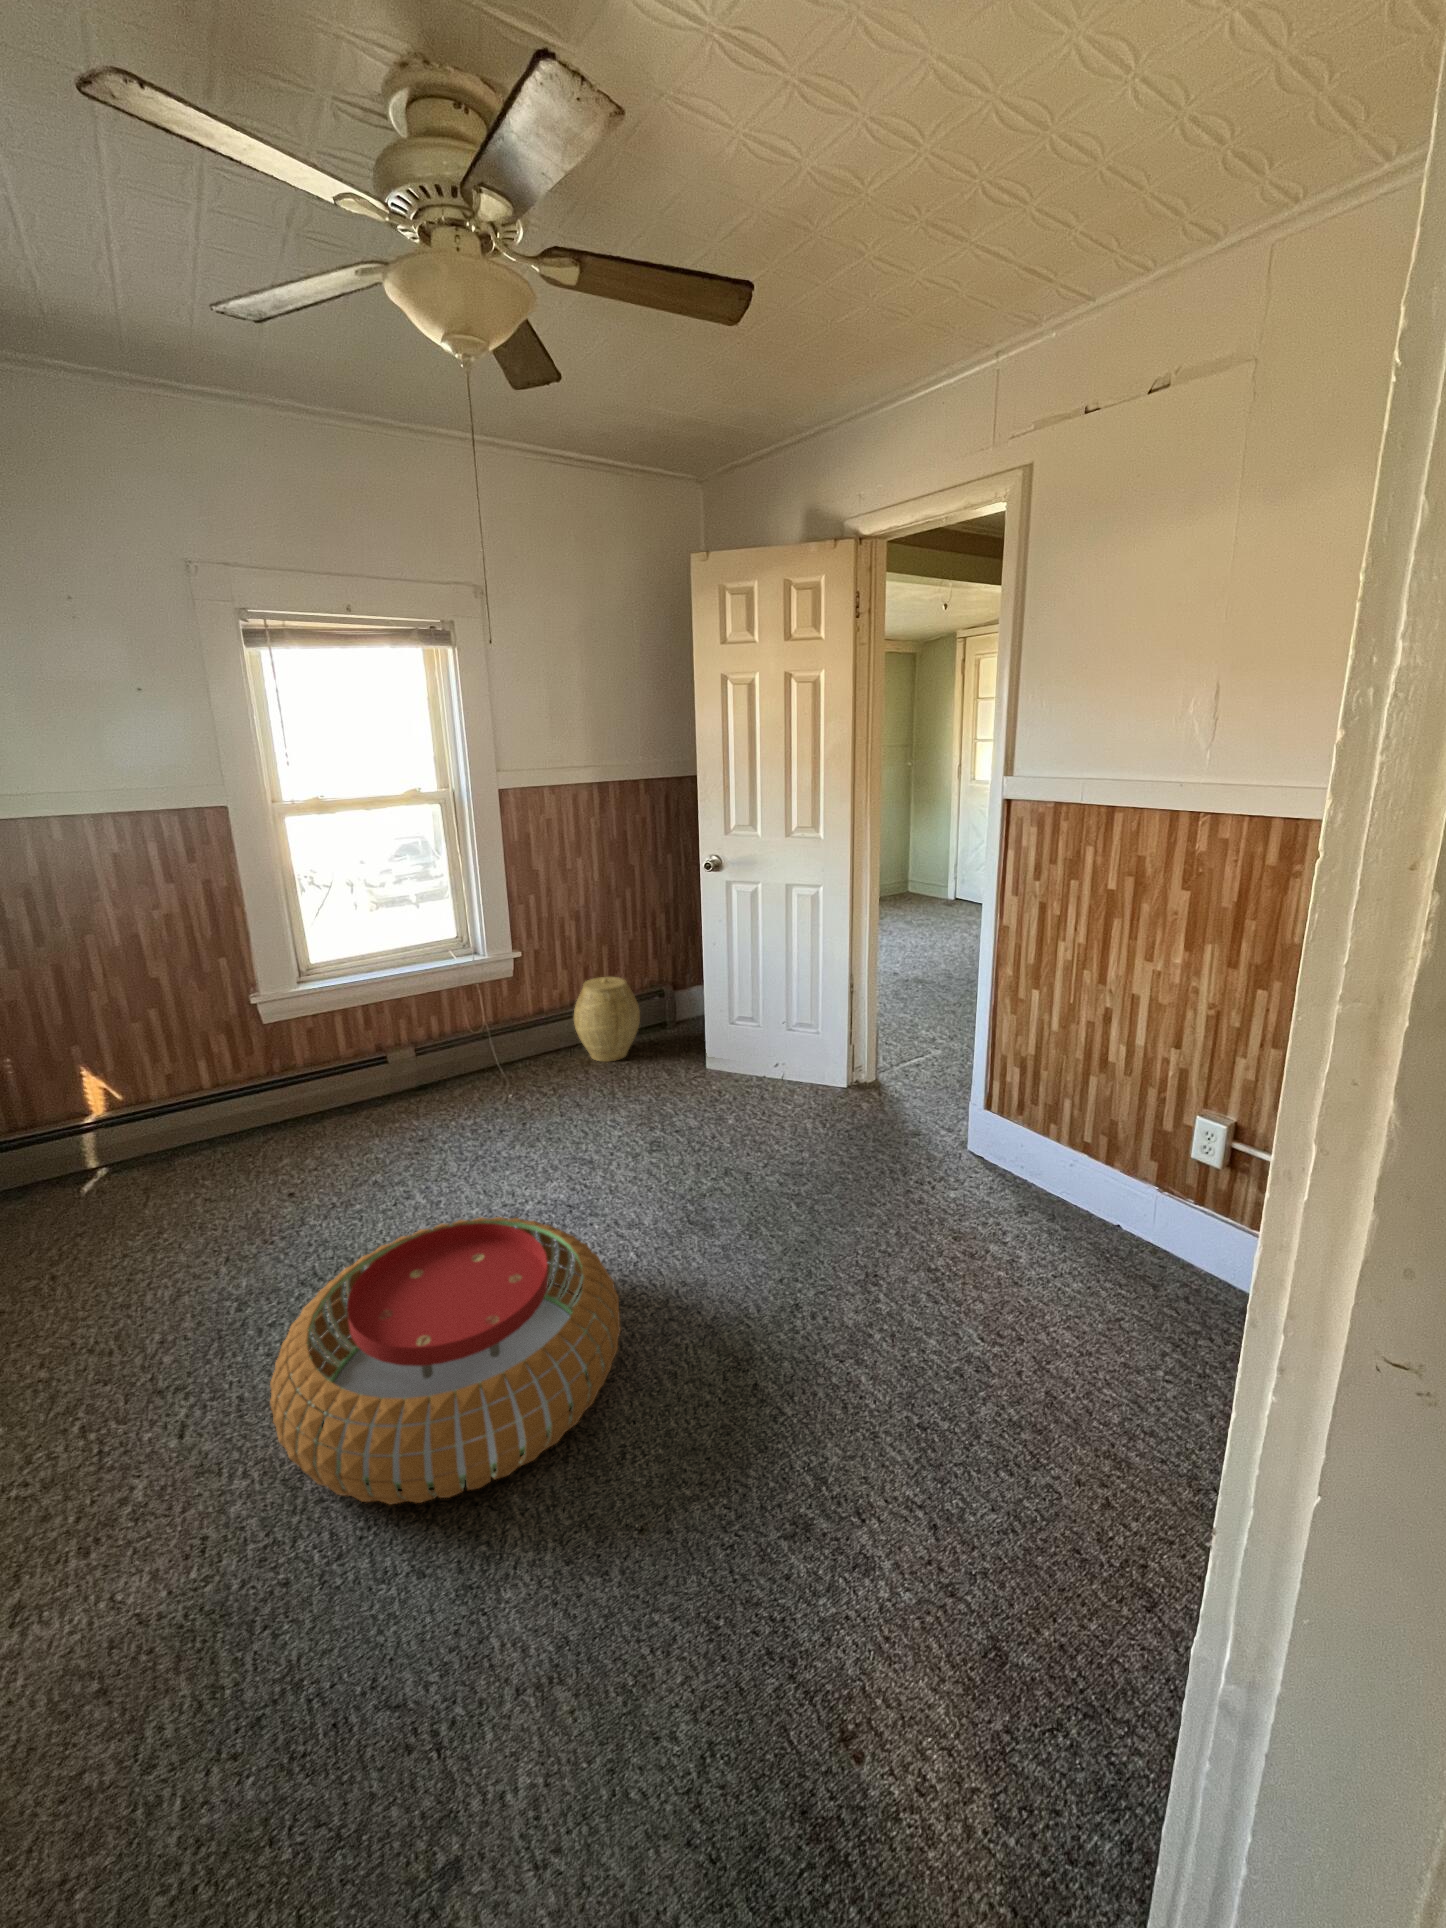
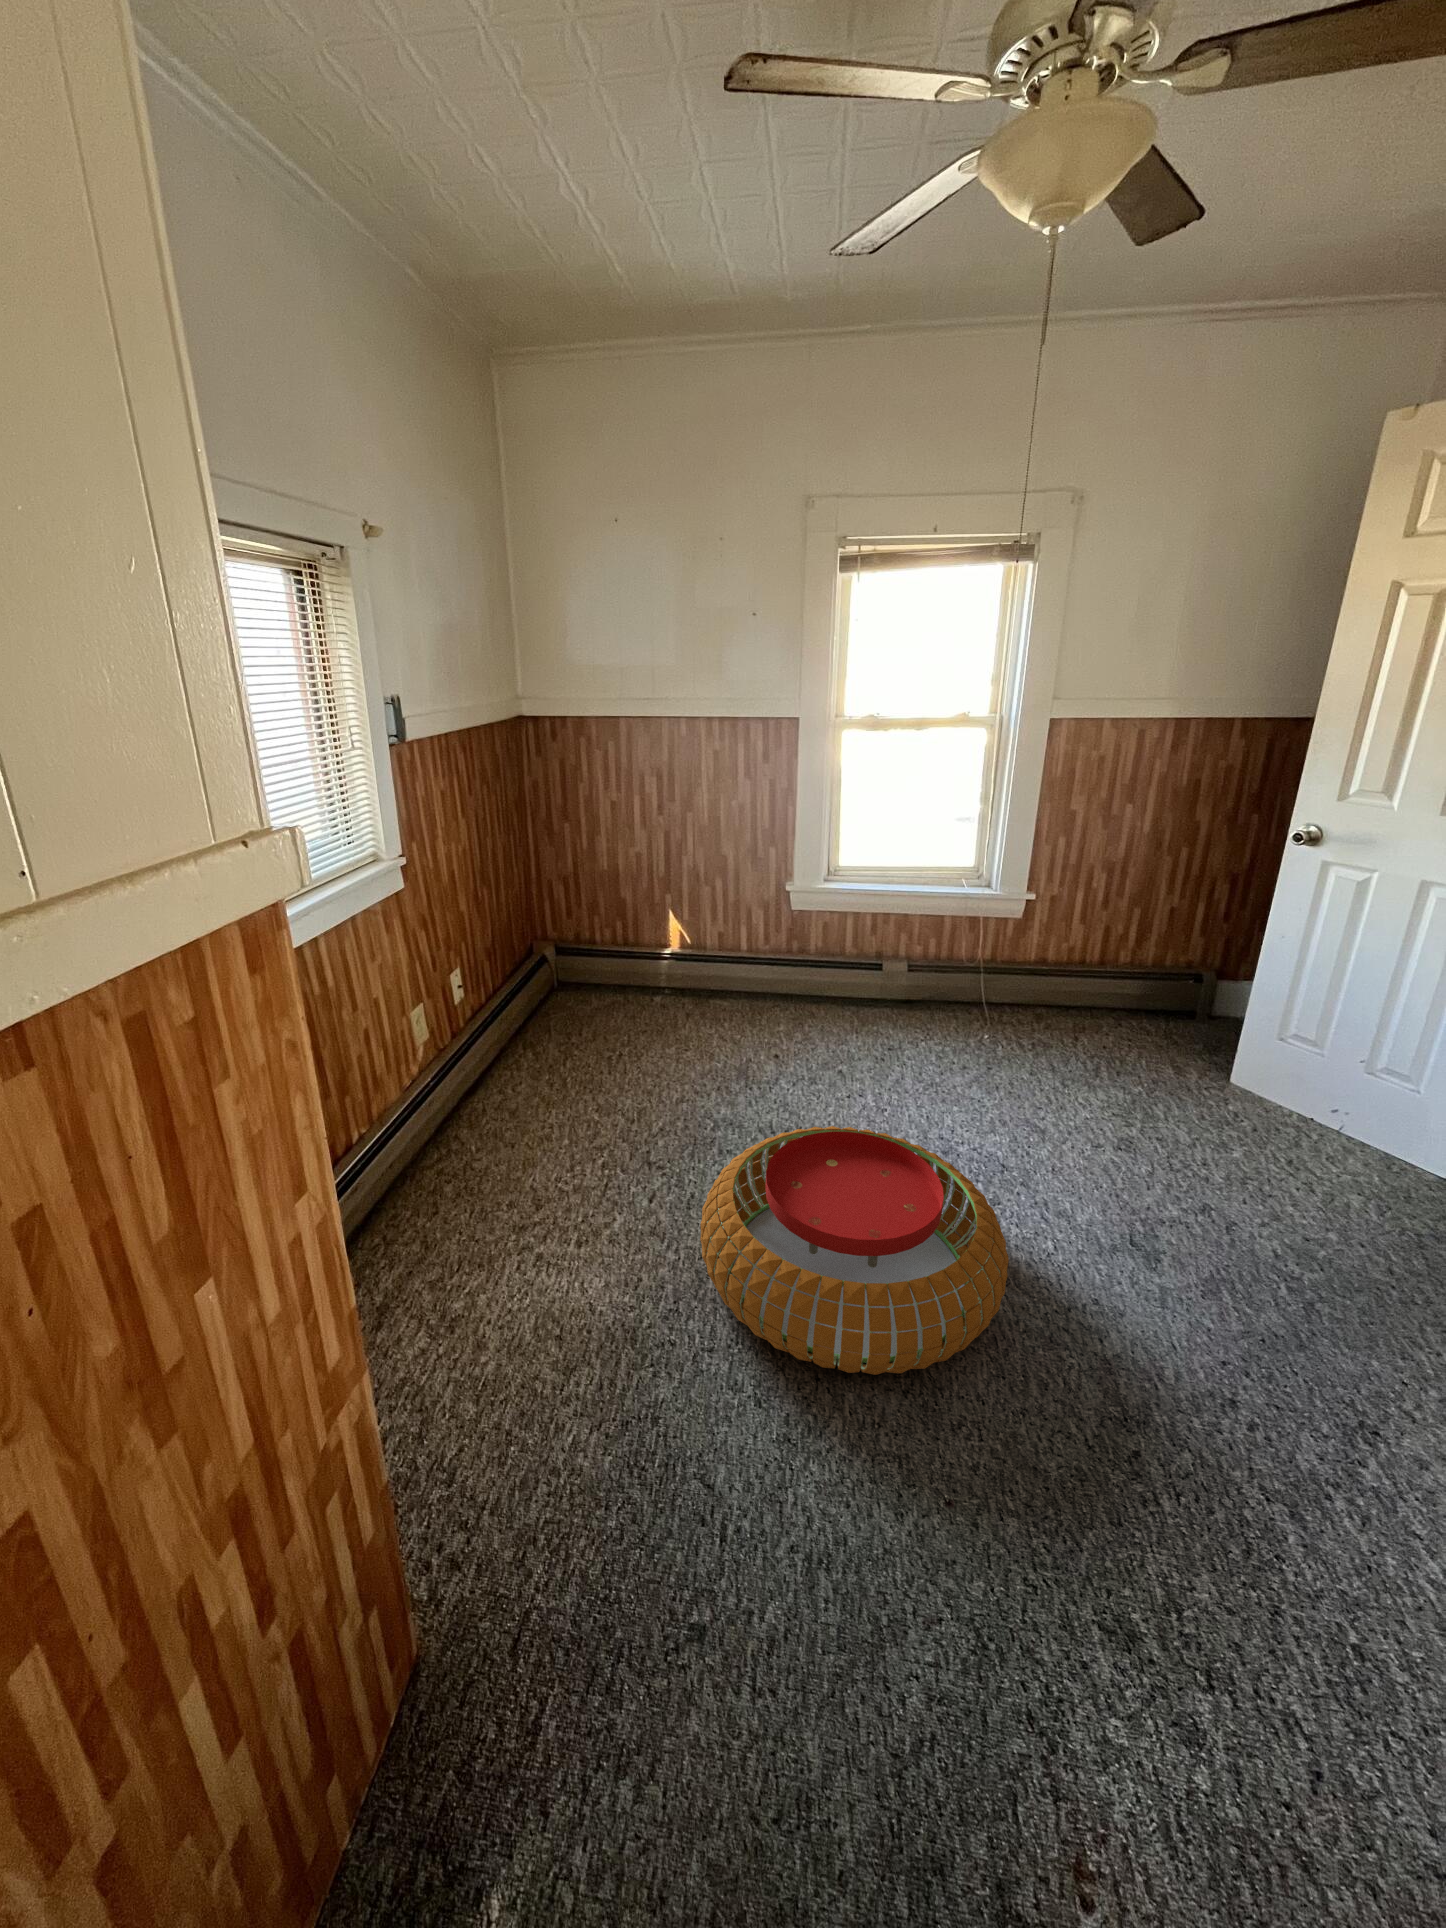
woven basket: present [574,977,640,1062] -> none [1076,941,1159,1037]

